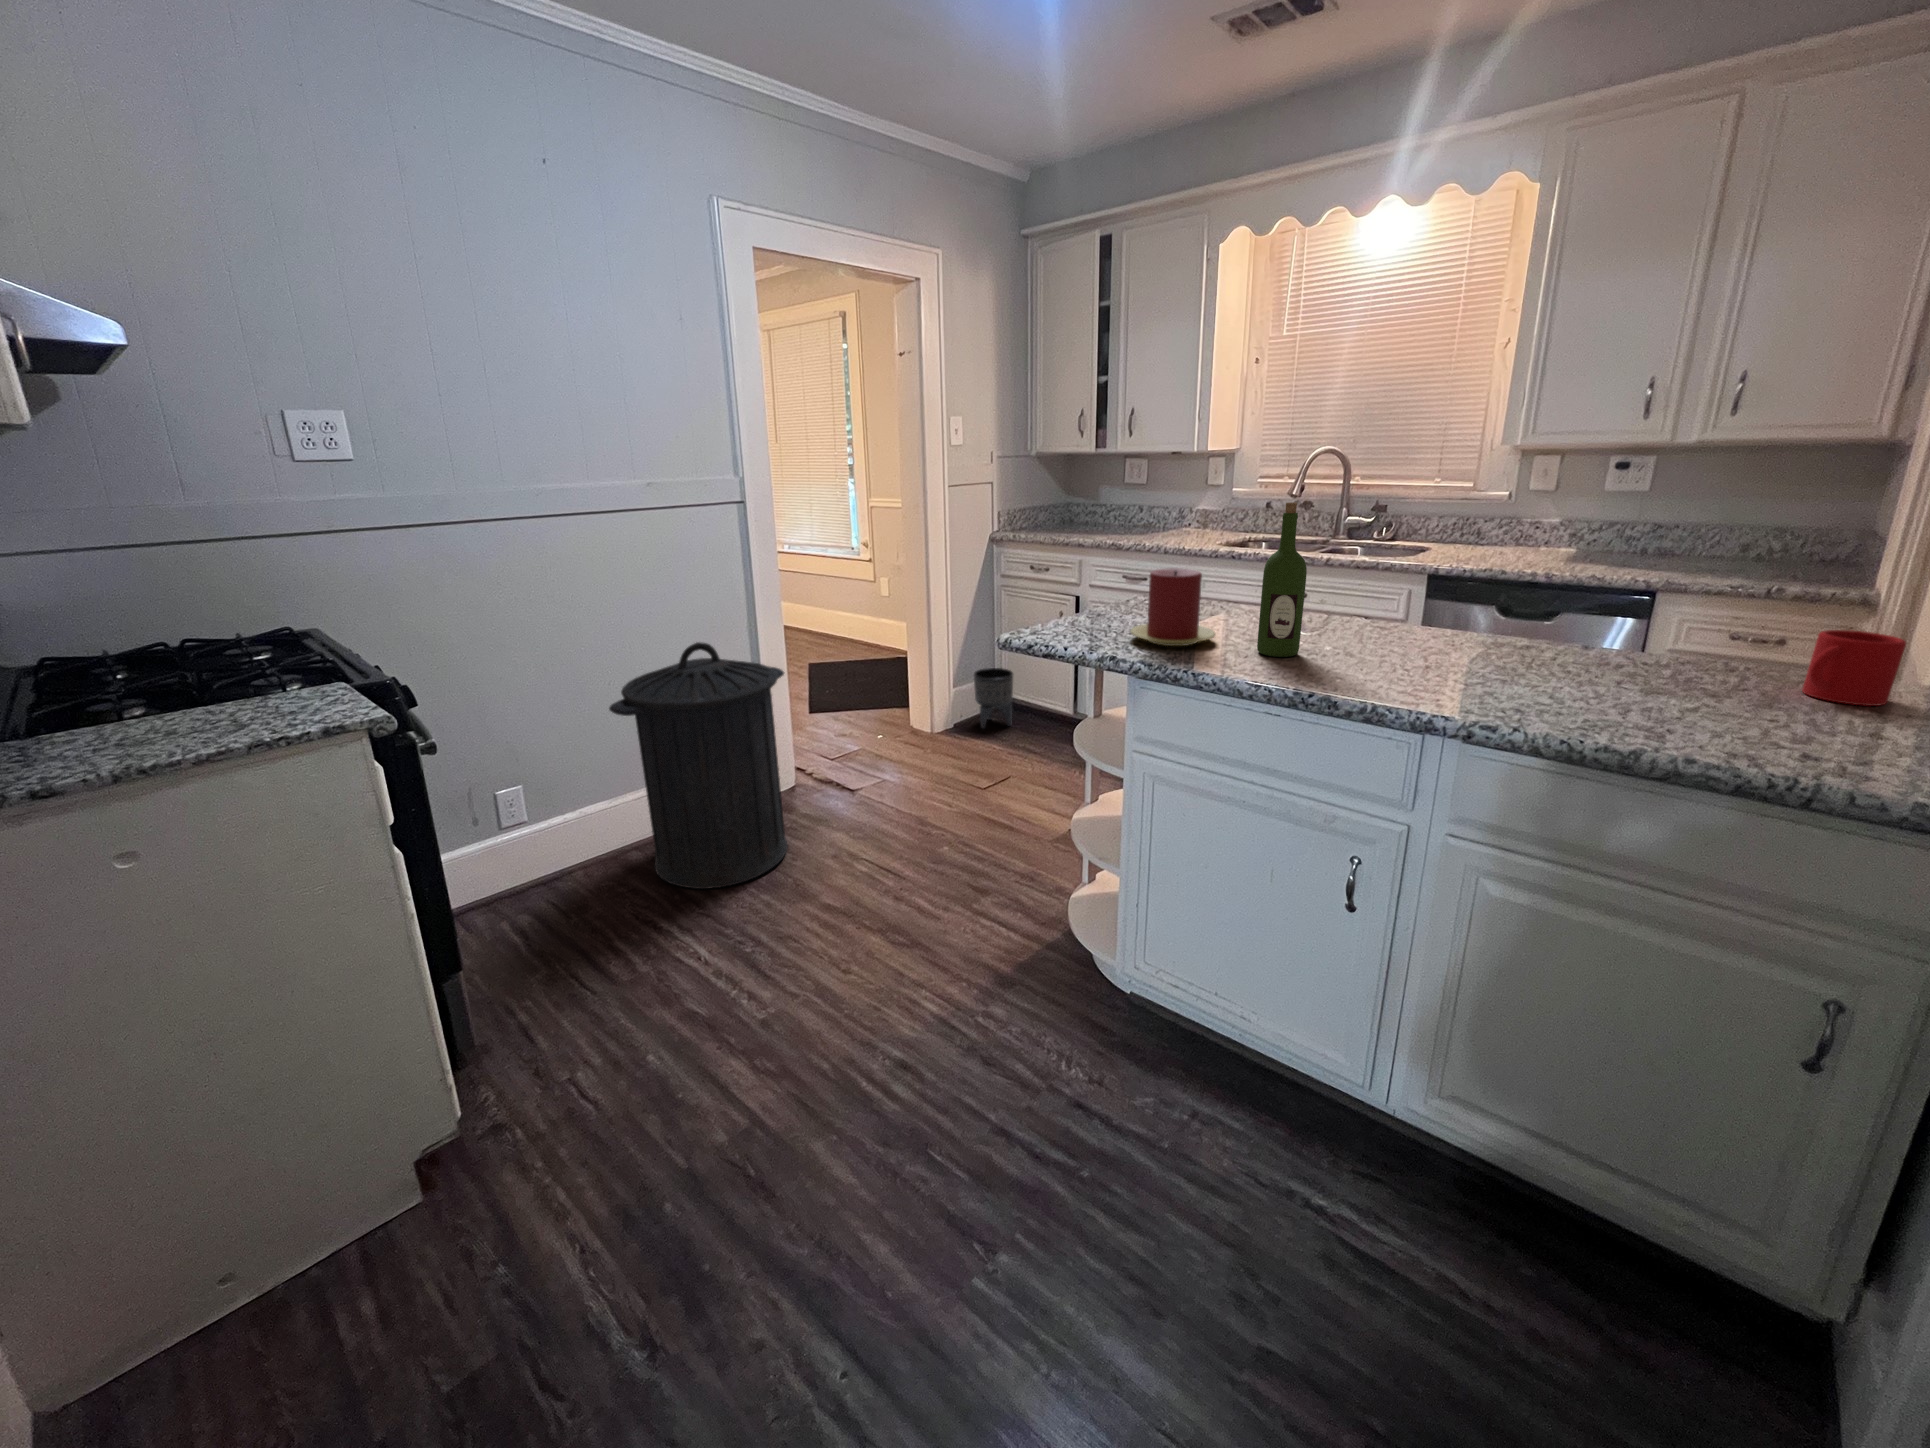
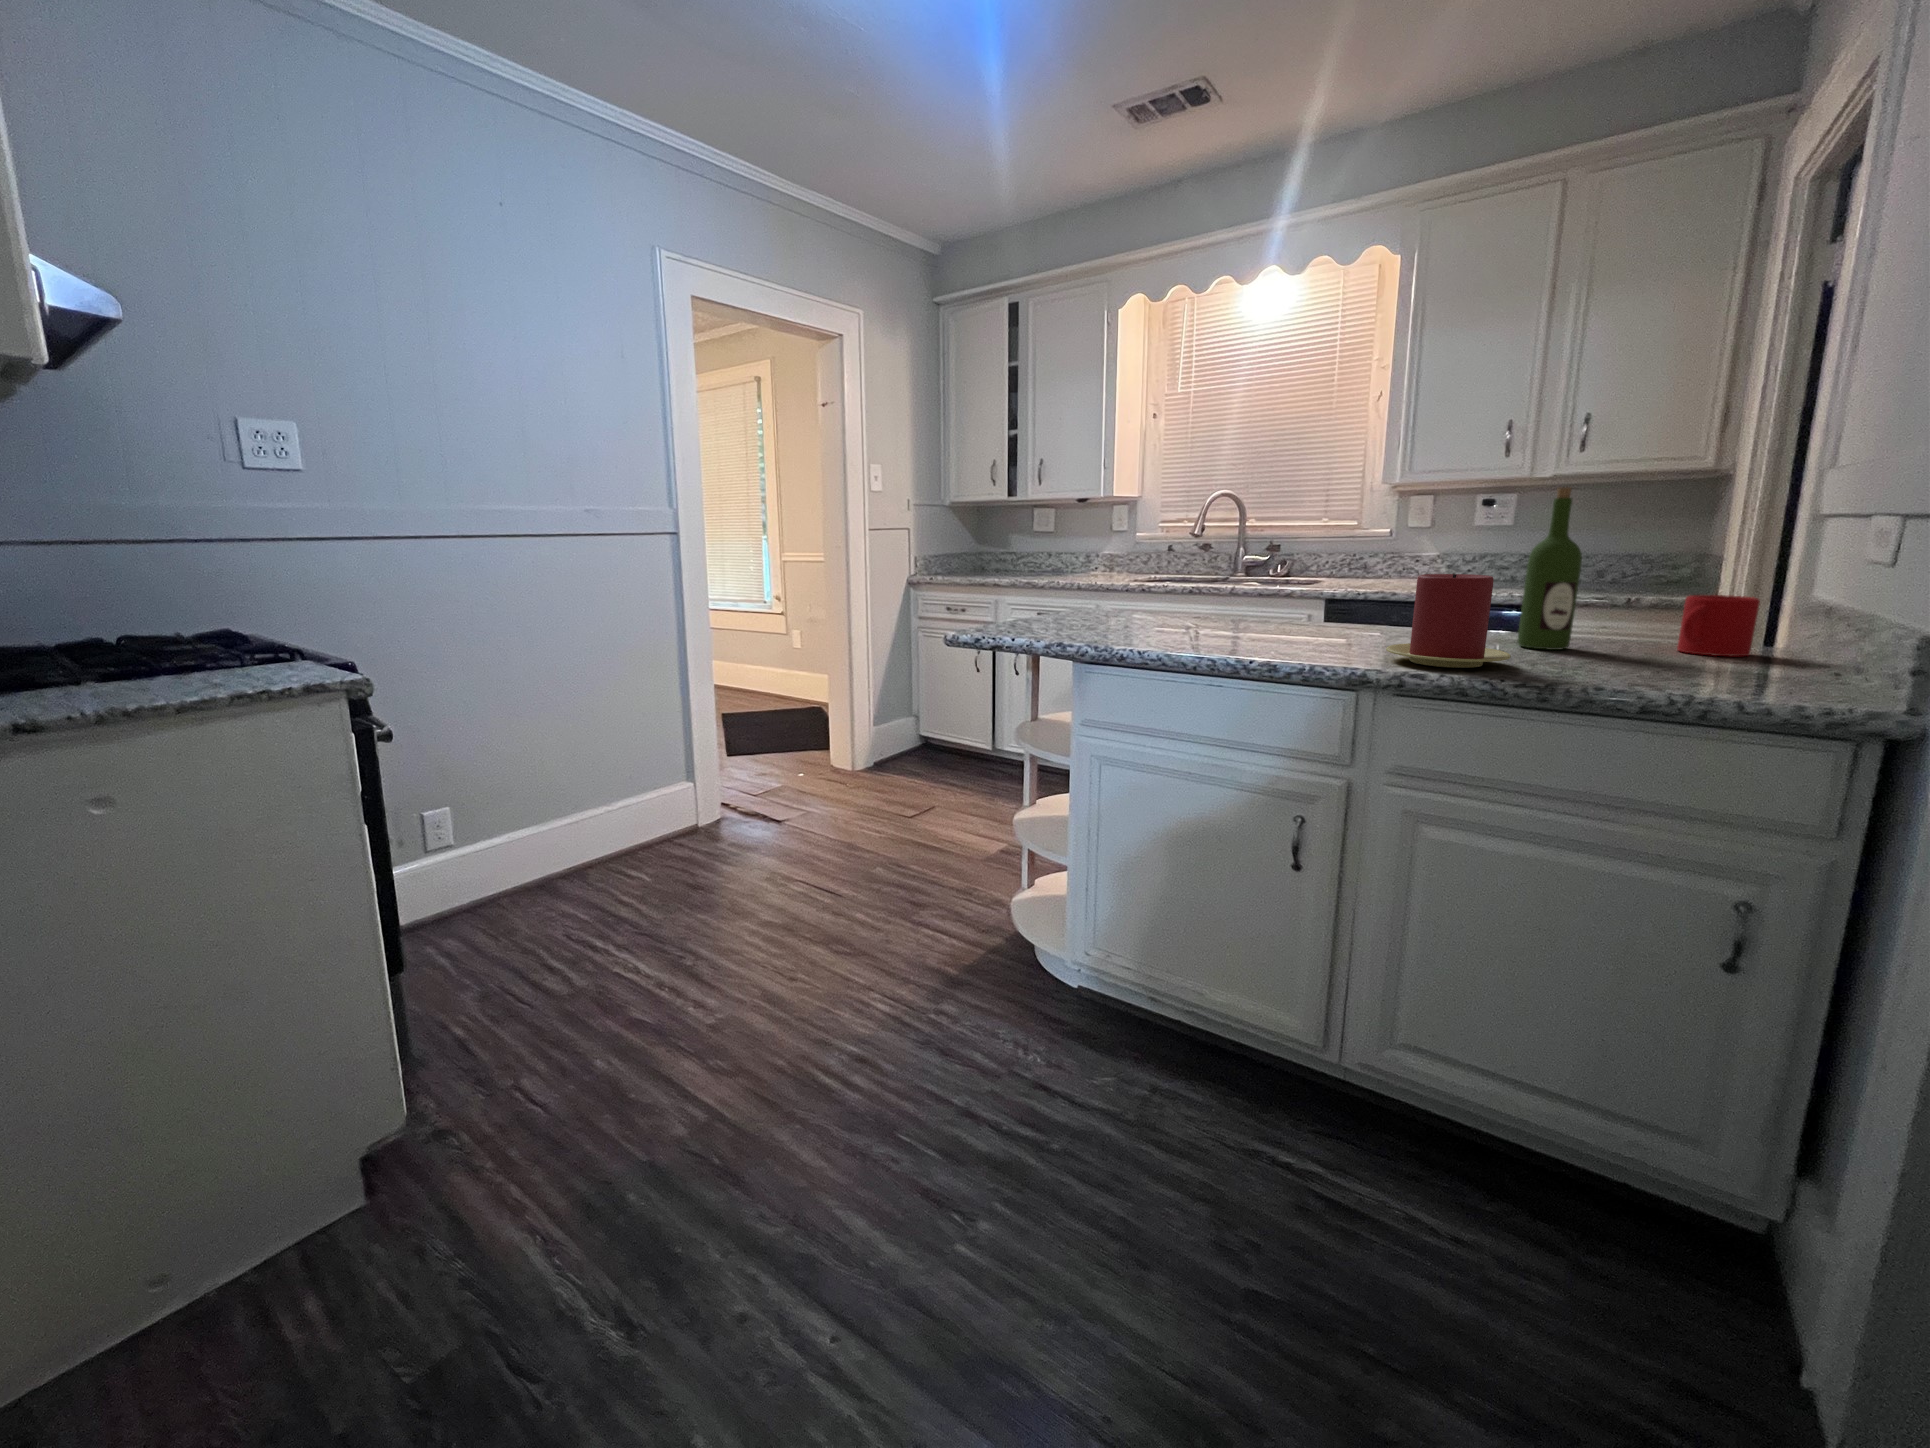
wine bottle: present [1257,502,1307,657] -> present [1518,487,1582,650]
candle: present [1131,568,1215,646] -> present [1386,574,1511,668]
trash can: present [609,642,788,889] -> none [547,661,721,910]
planter: present [974,668,1014,728] -> none [894,706,934,765]

